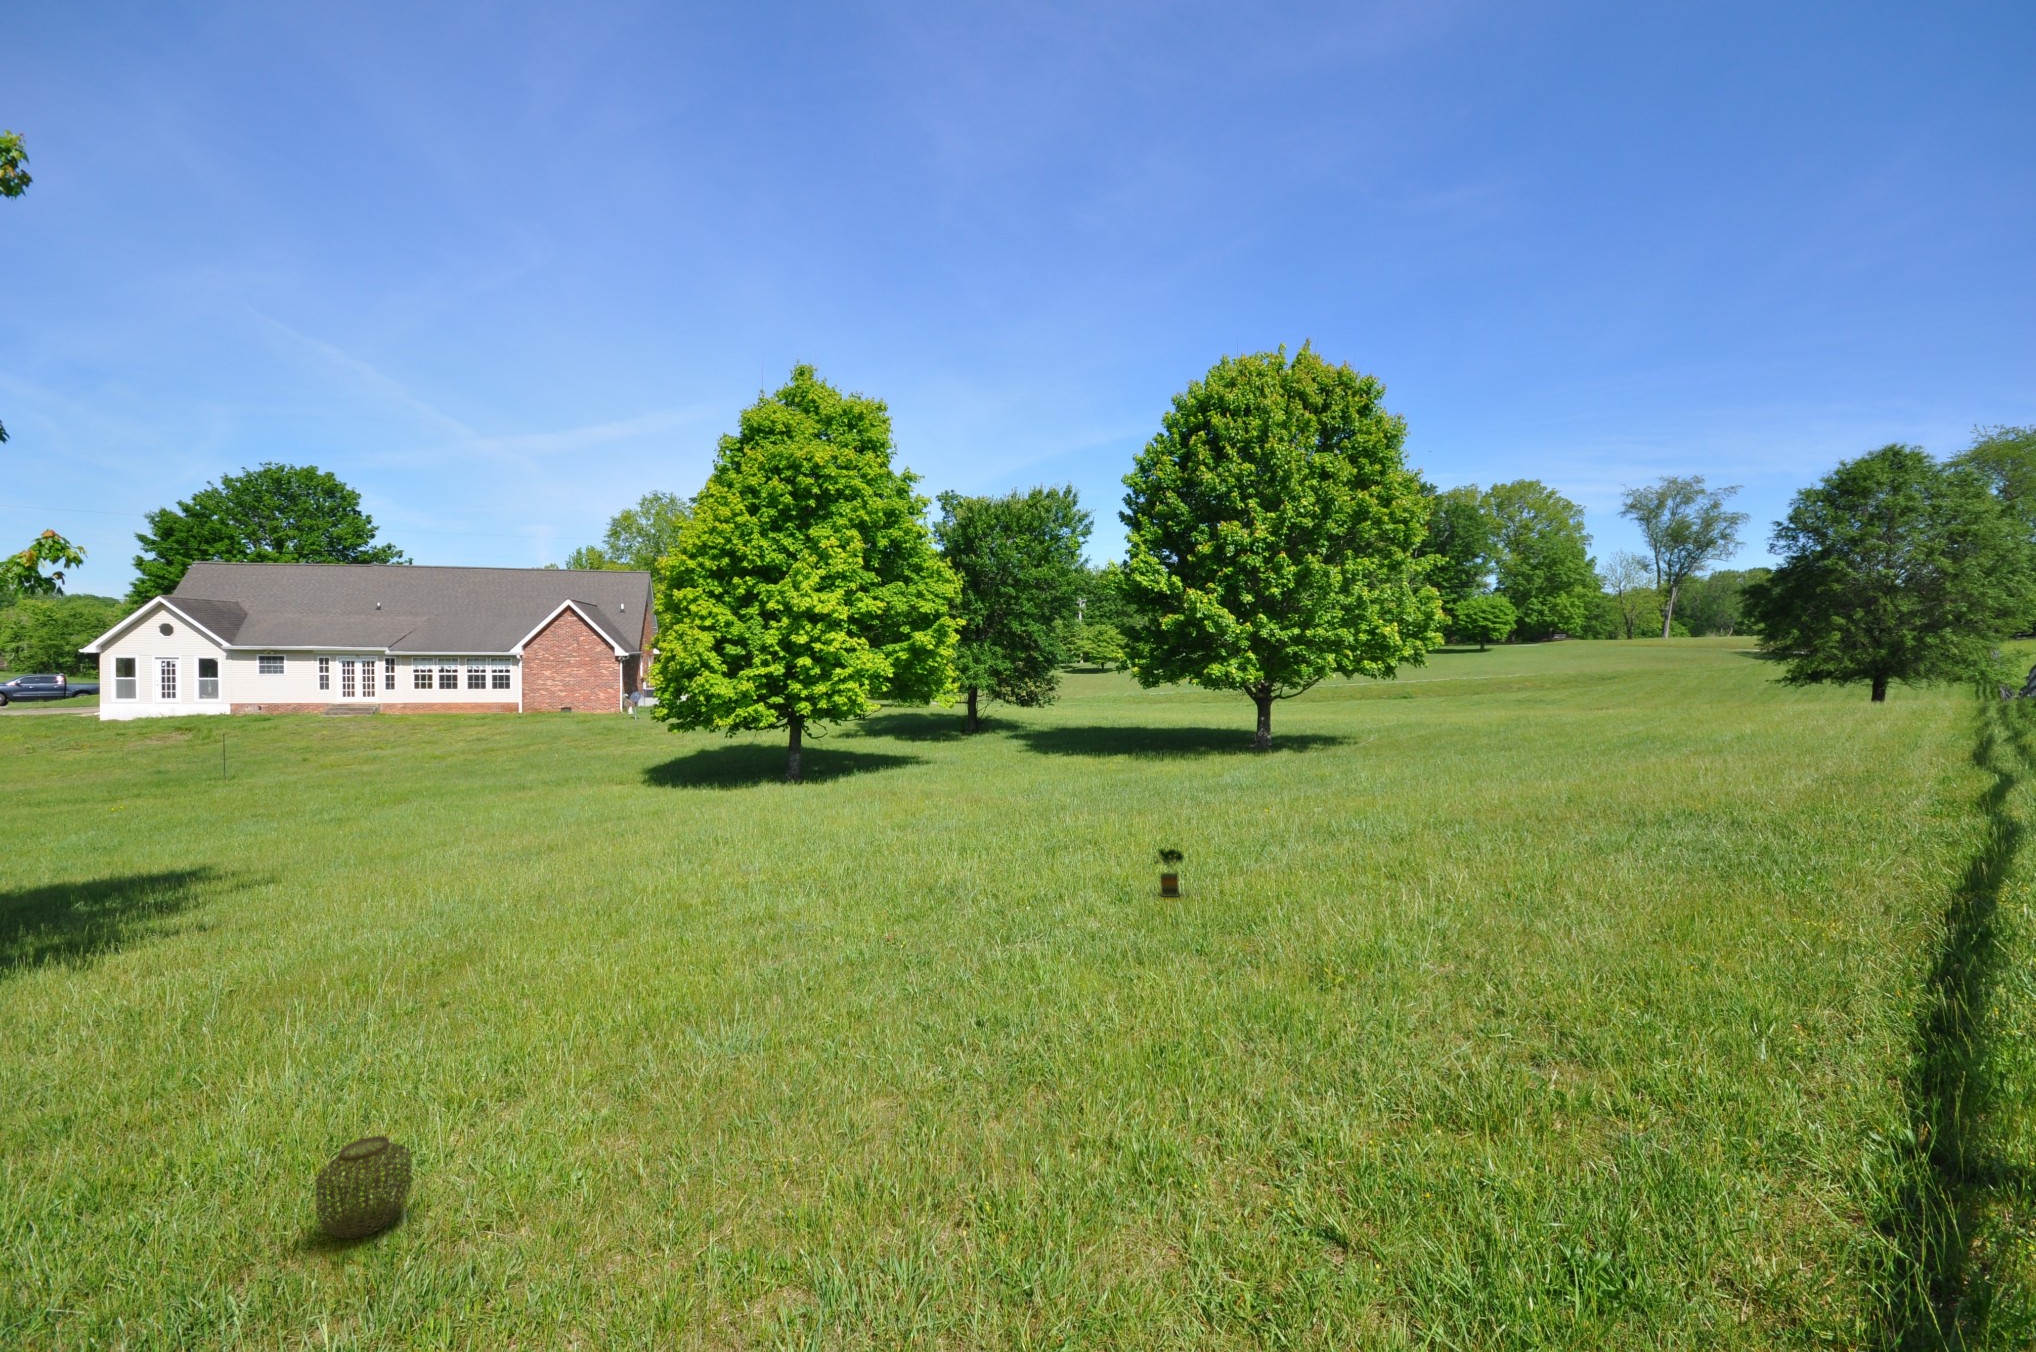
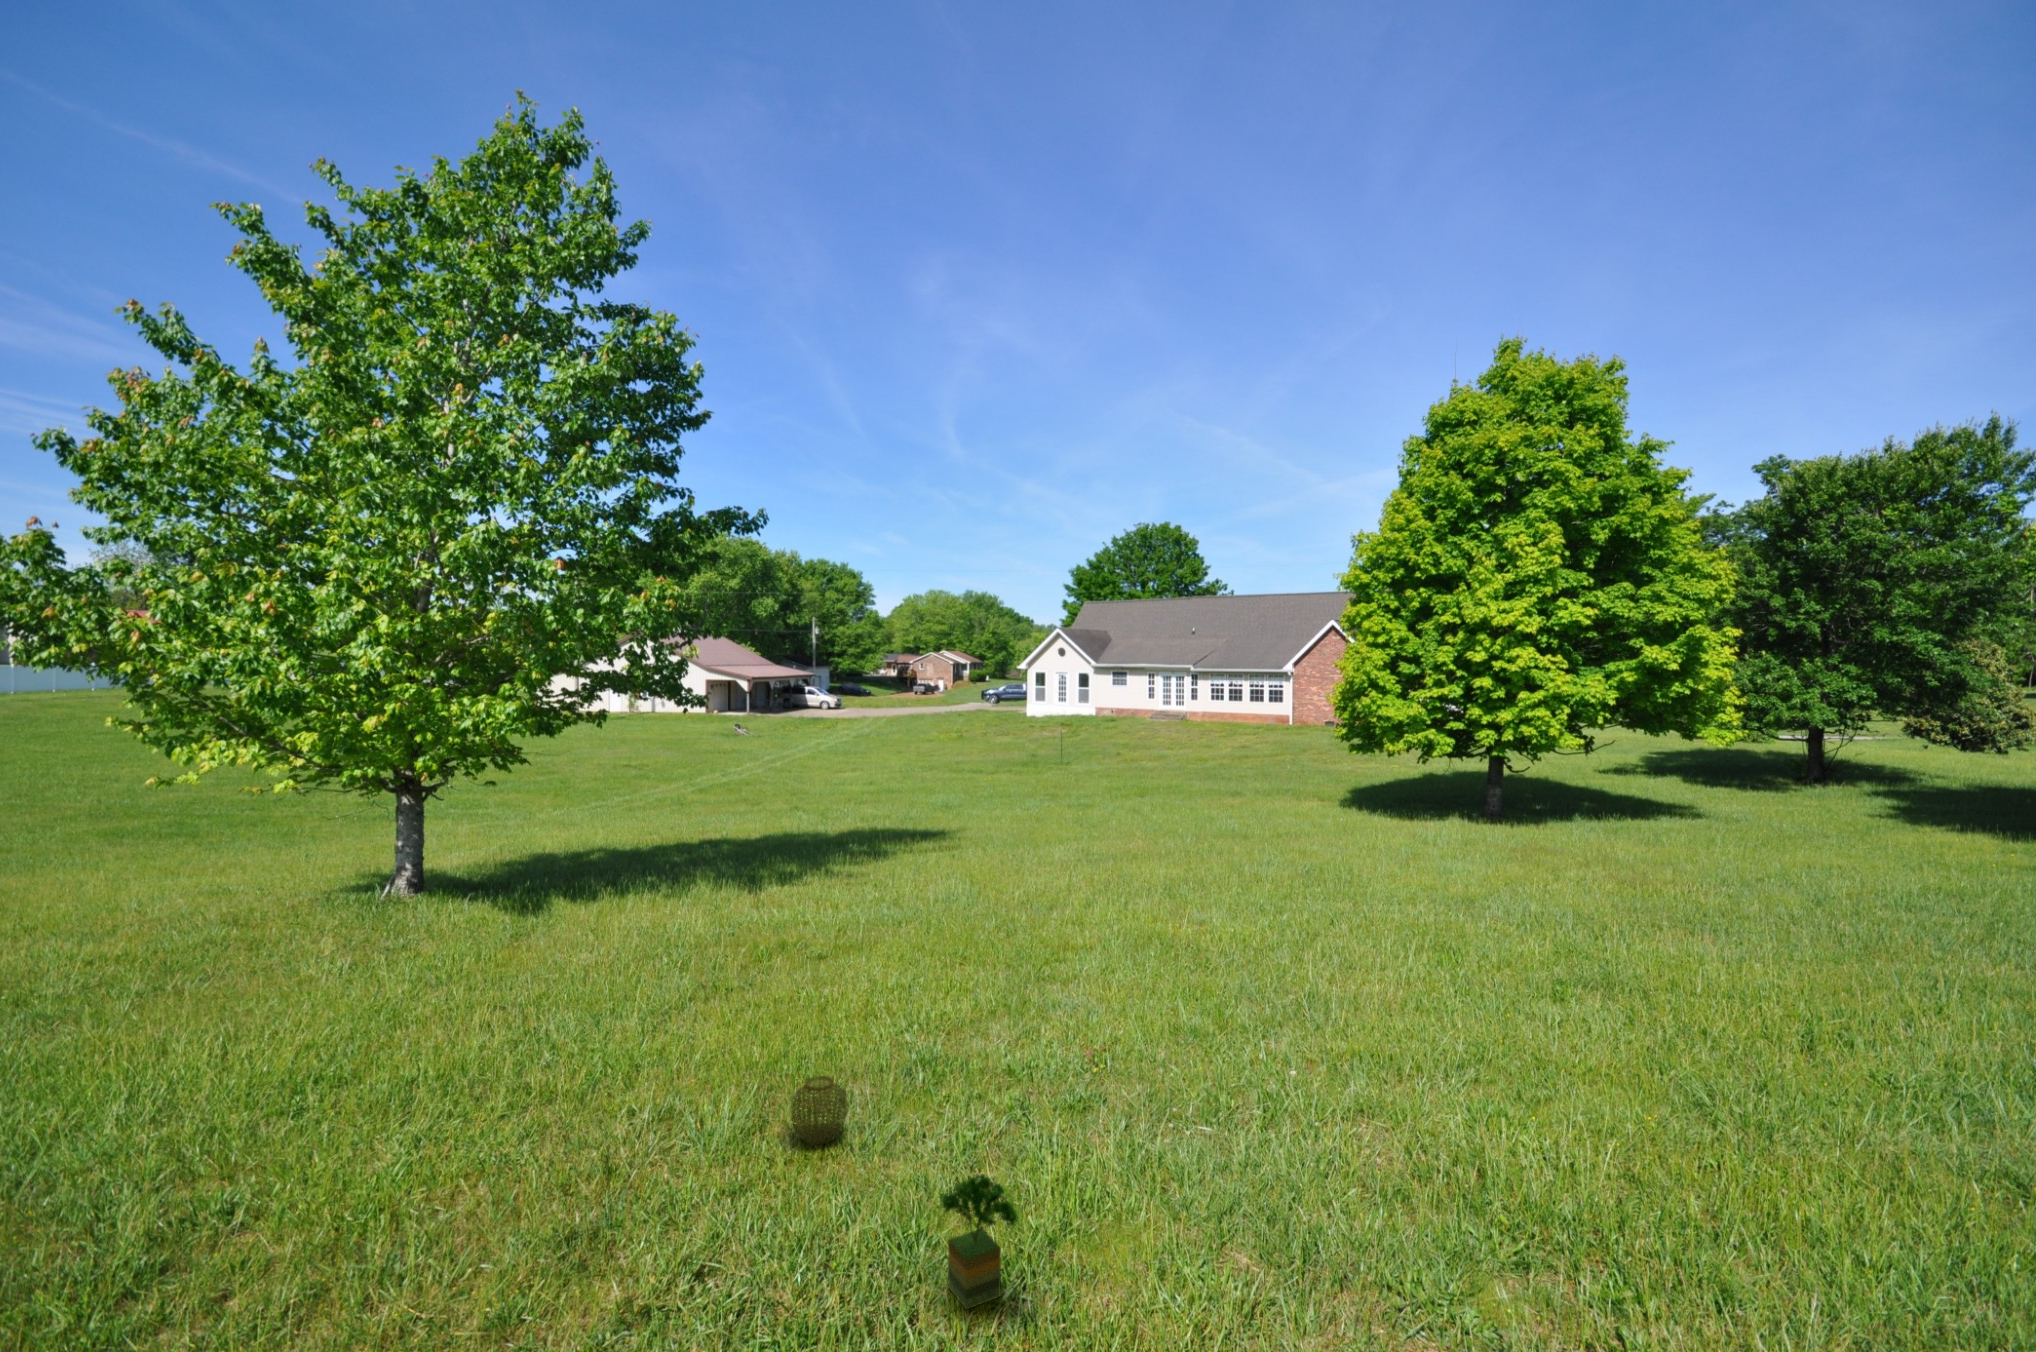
potted tree: present [1154,849,1185,897] -> present [941,1174,1019,1309]

